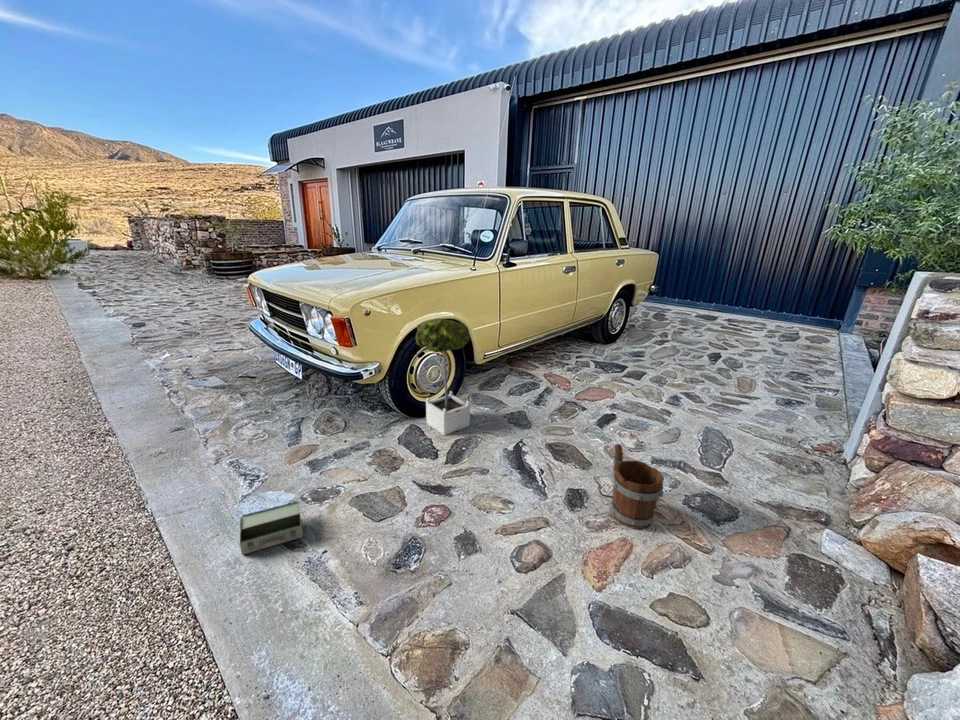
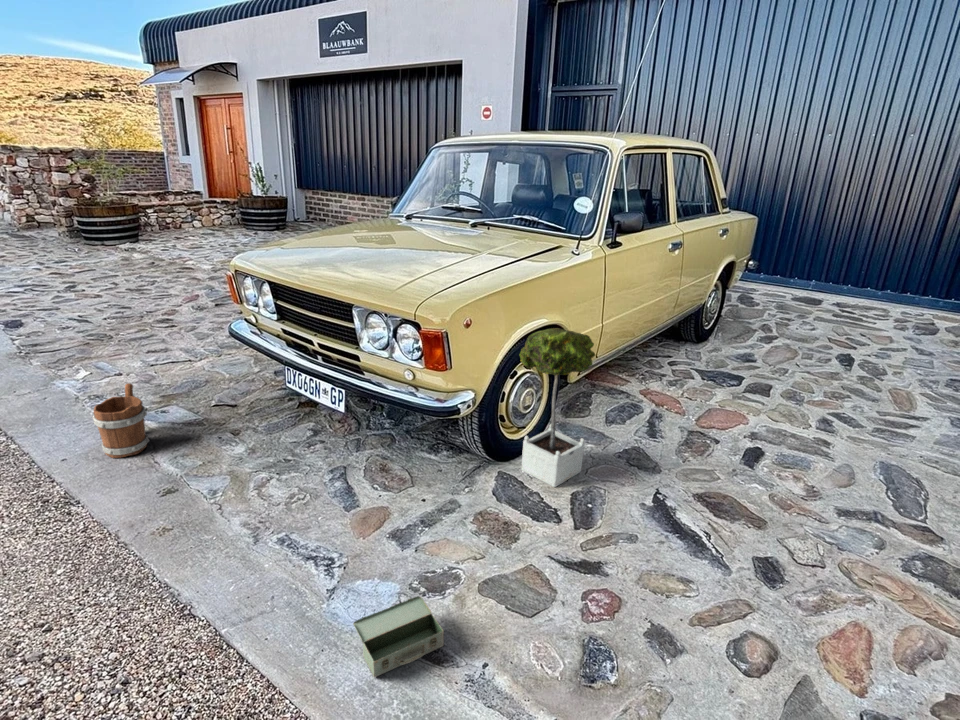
bucket: present [611,444,664,529] -> present [93,383,149,458]

